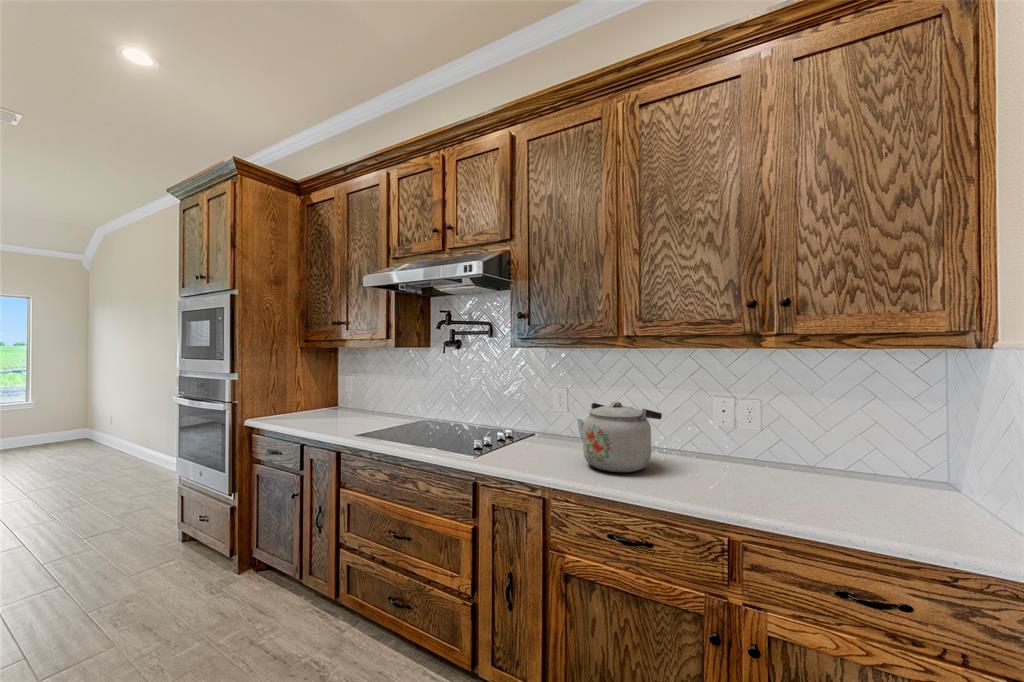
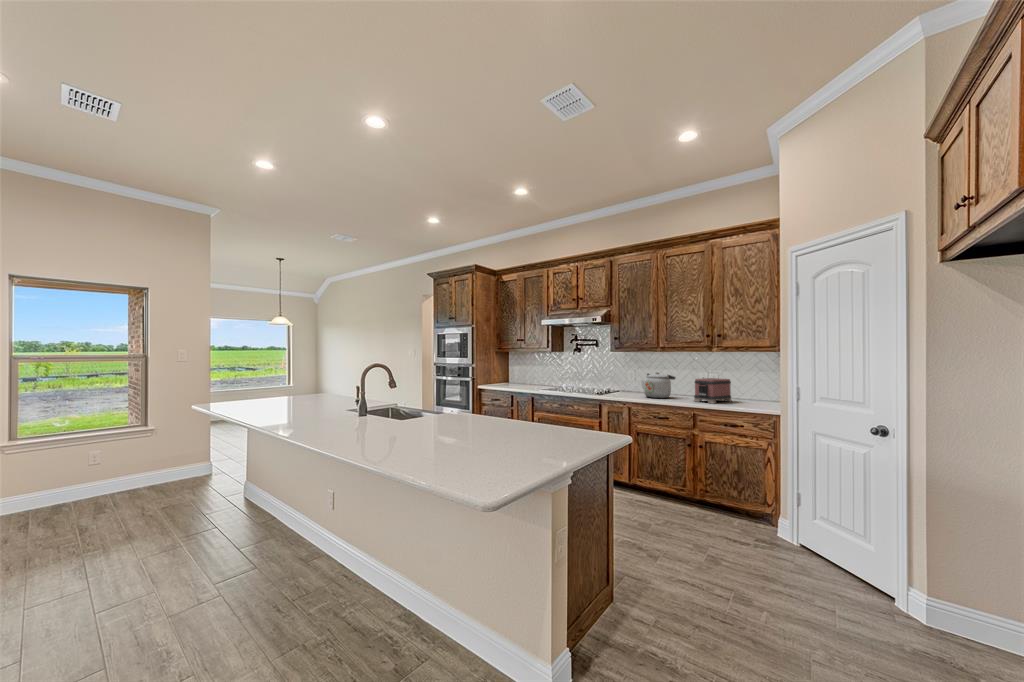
toaster: none [717,417,815,507] -> present [694,378,732,403]

